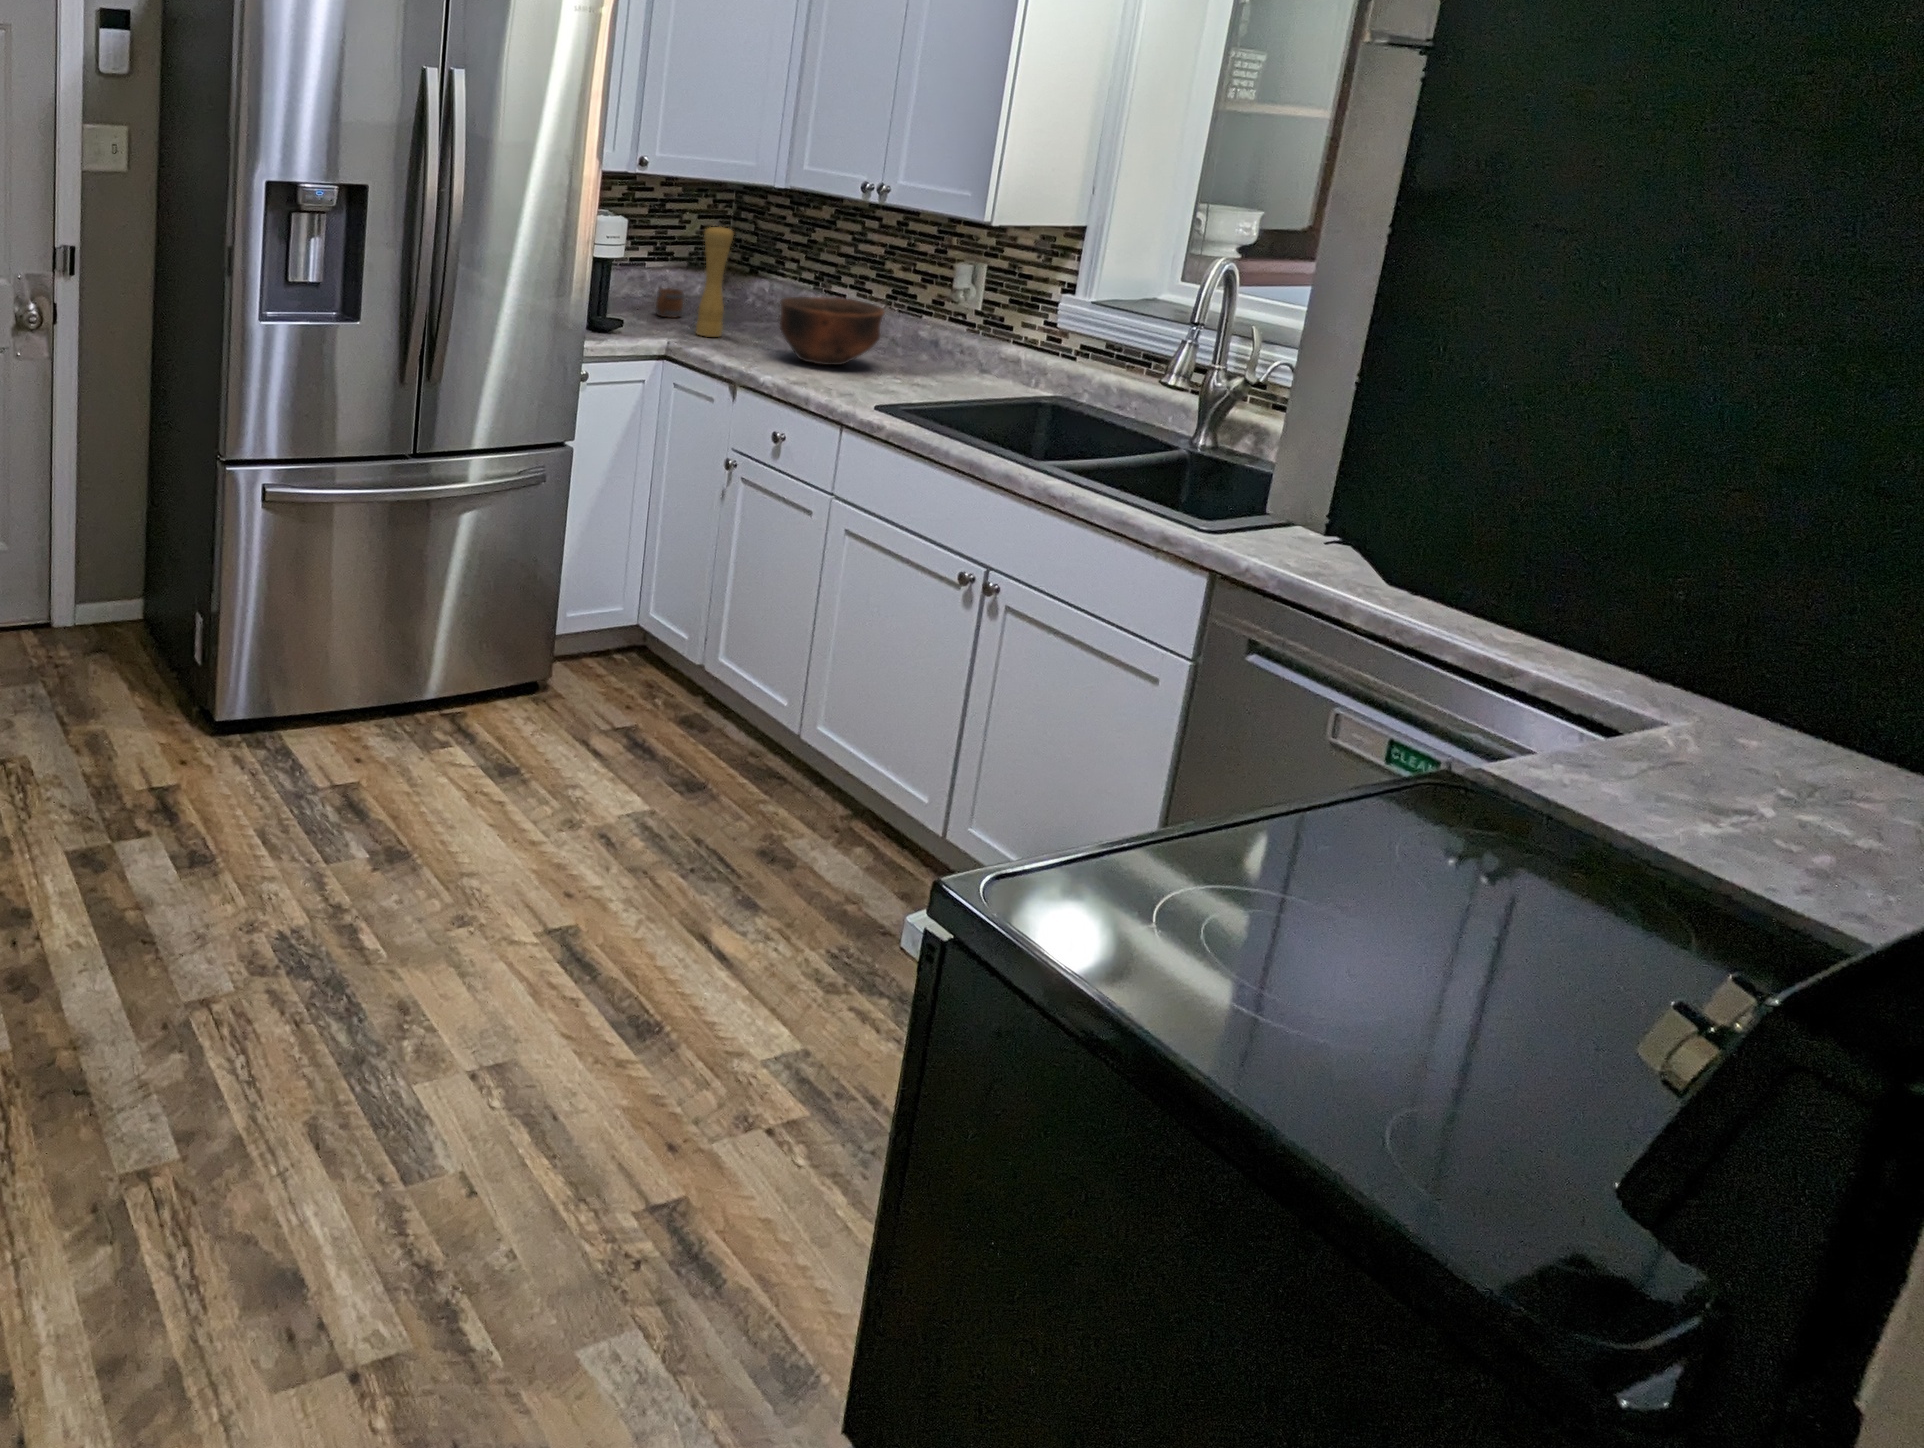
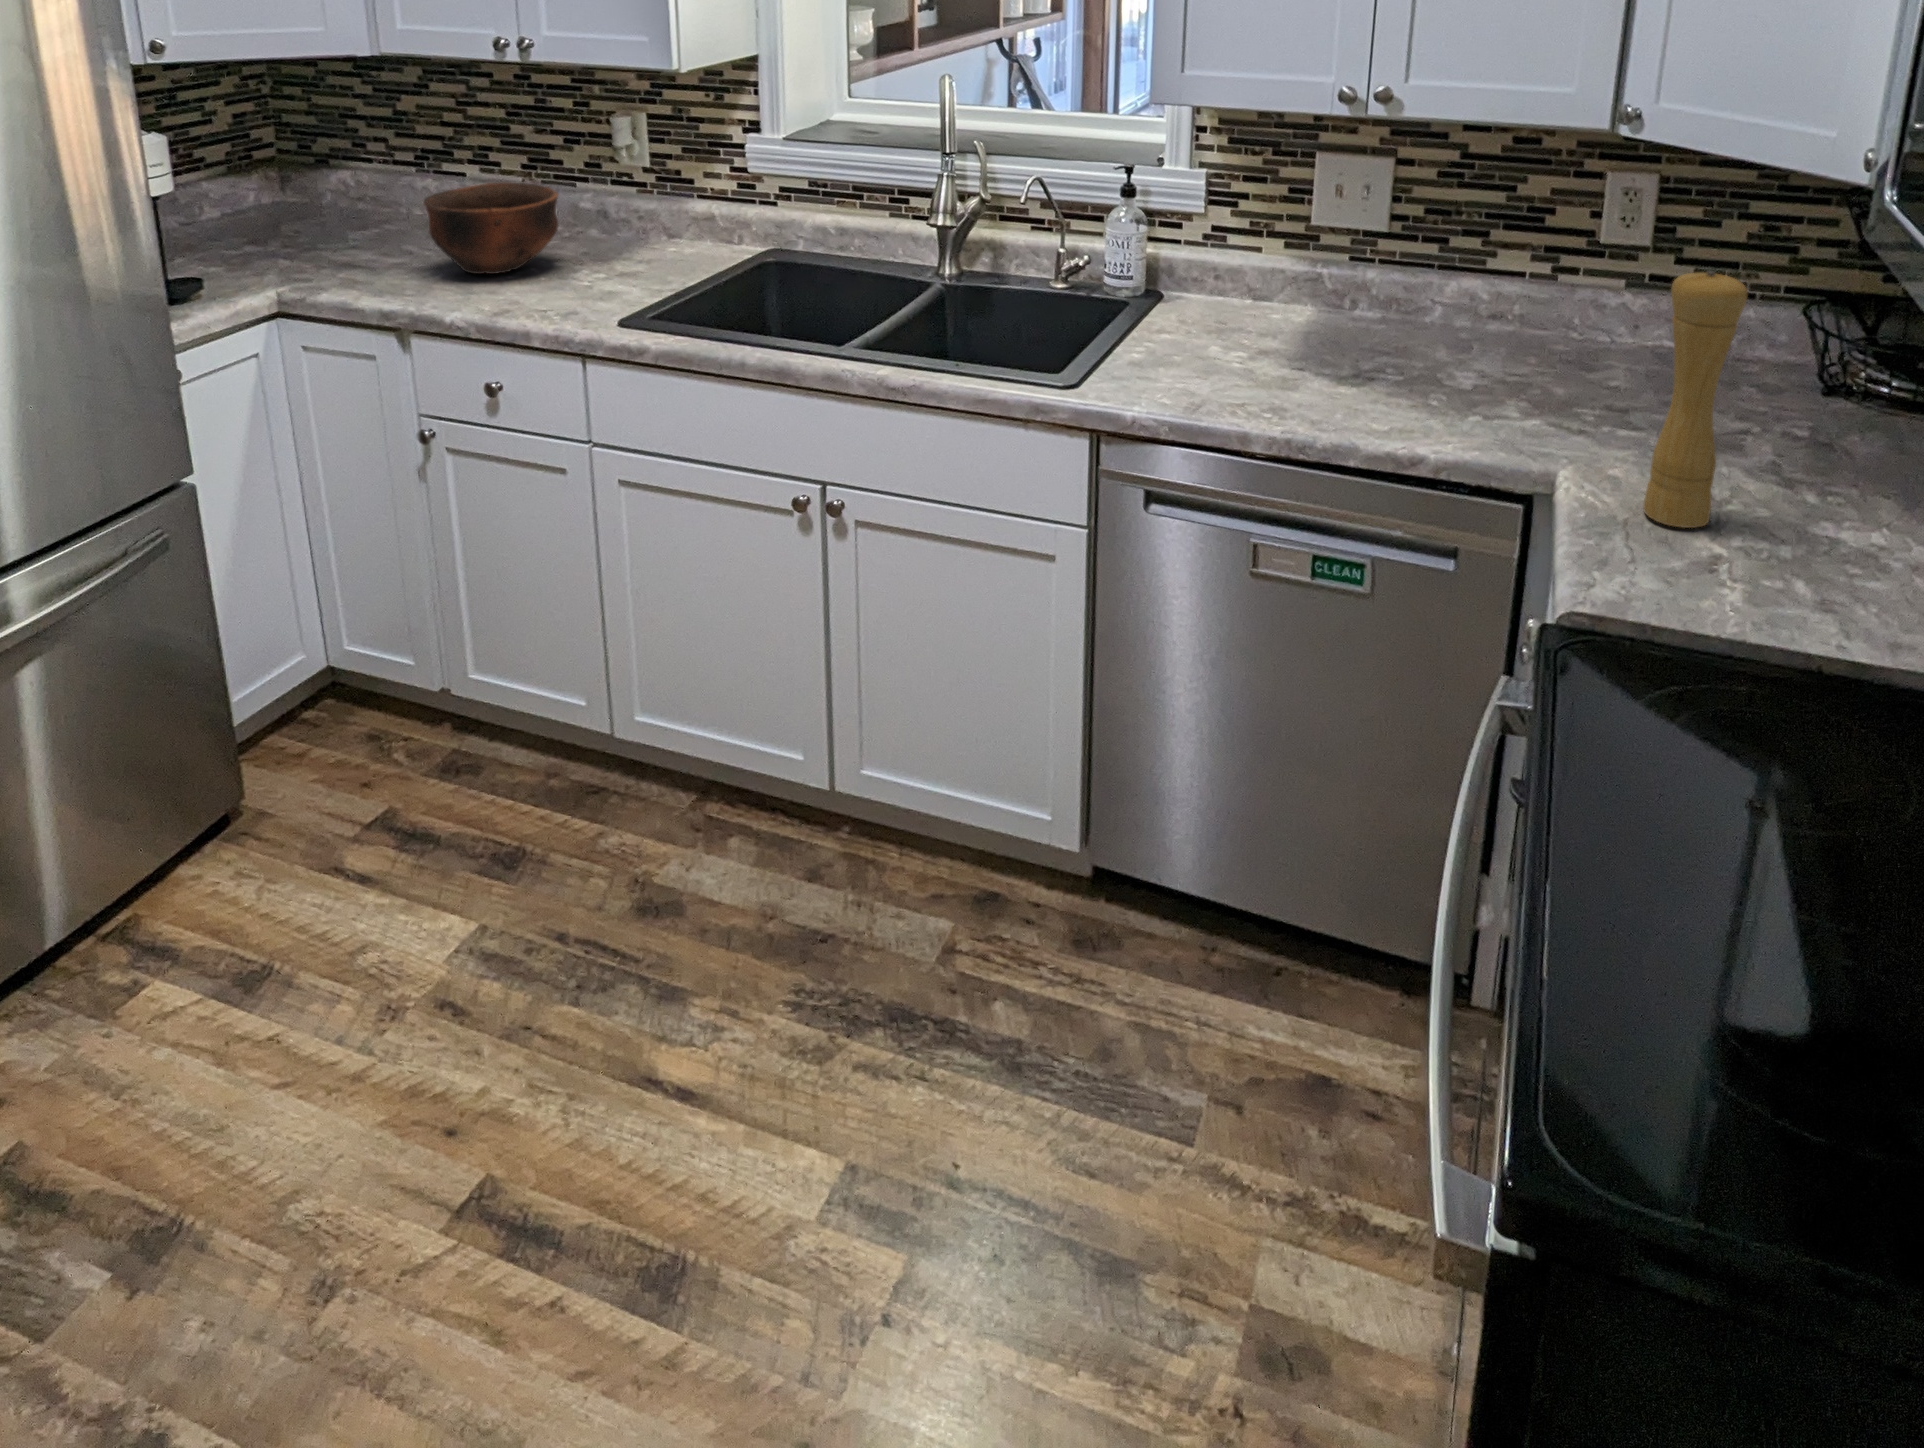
pepper mill: present [696,226,733,337] -> present [1643,271,1748,528]
mug: present [656,288,684,318] -> none [211,205,256,247]

